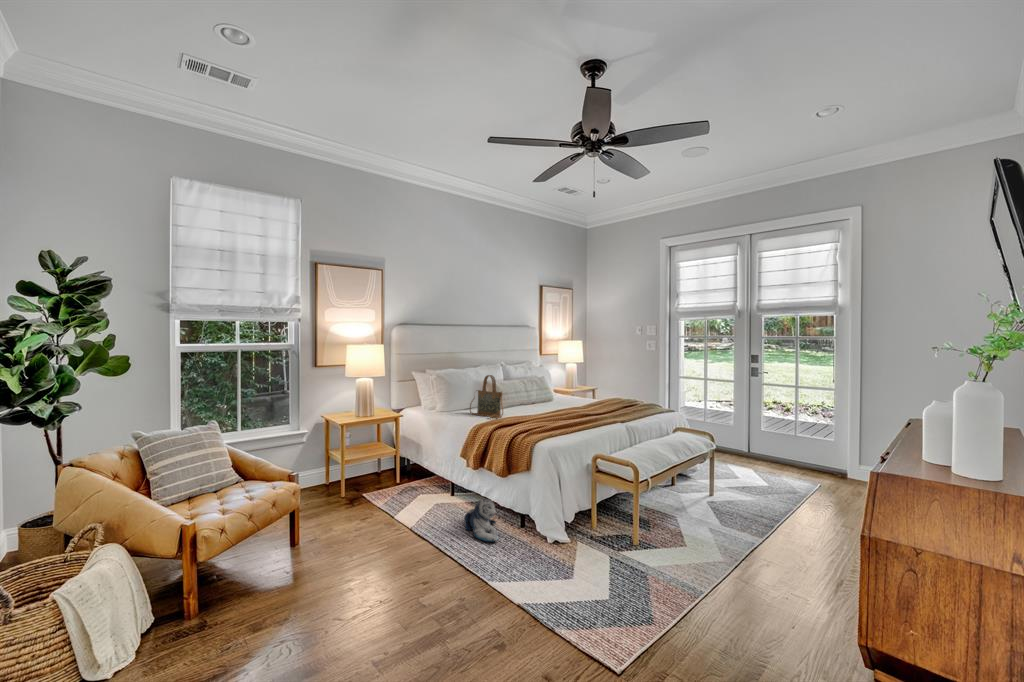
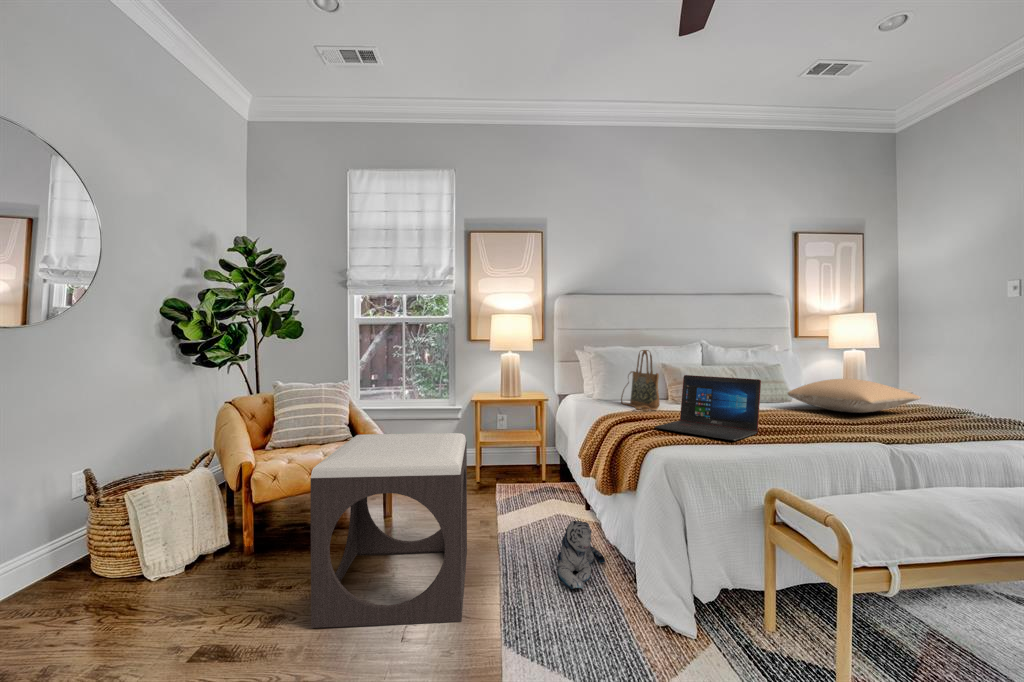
pillow: none [567,387,623,407] -> present [788,379,921,413]
laptop: none [524,394,576,432] -> present [655,375,761,441]
footstool: none [308,453,448,623] -> present [310,433,467,628]

